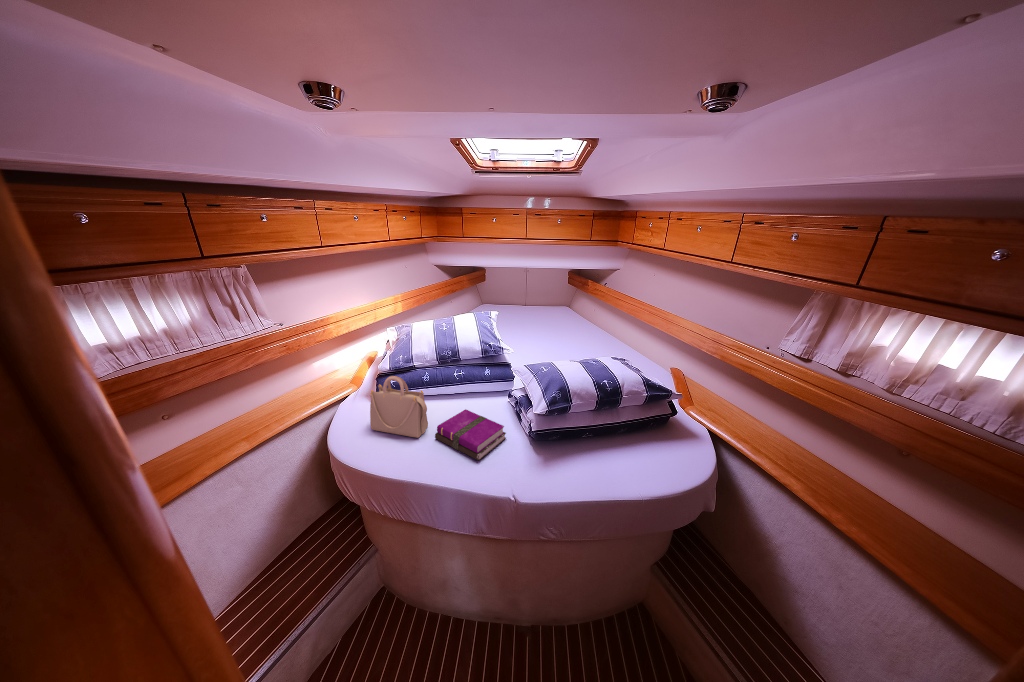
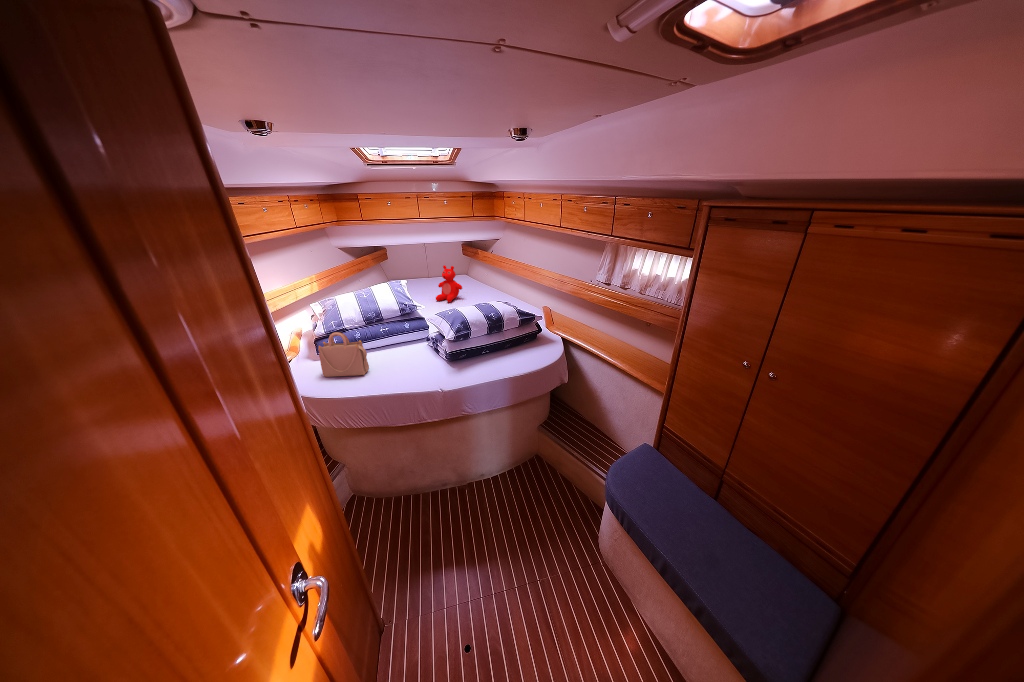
teddy bear: none [529,298,564,345] -> present [436,265,462,302]
notebook: present [435,409,506,460] -> none [377,351,430,379]

